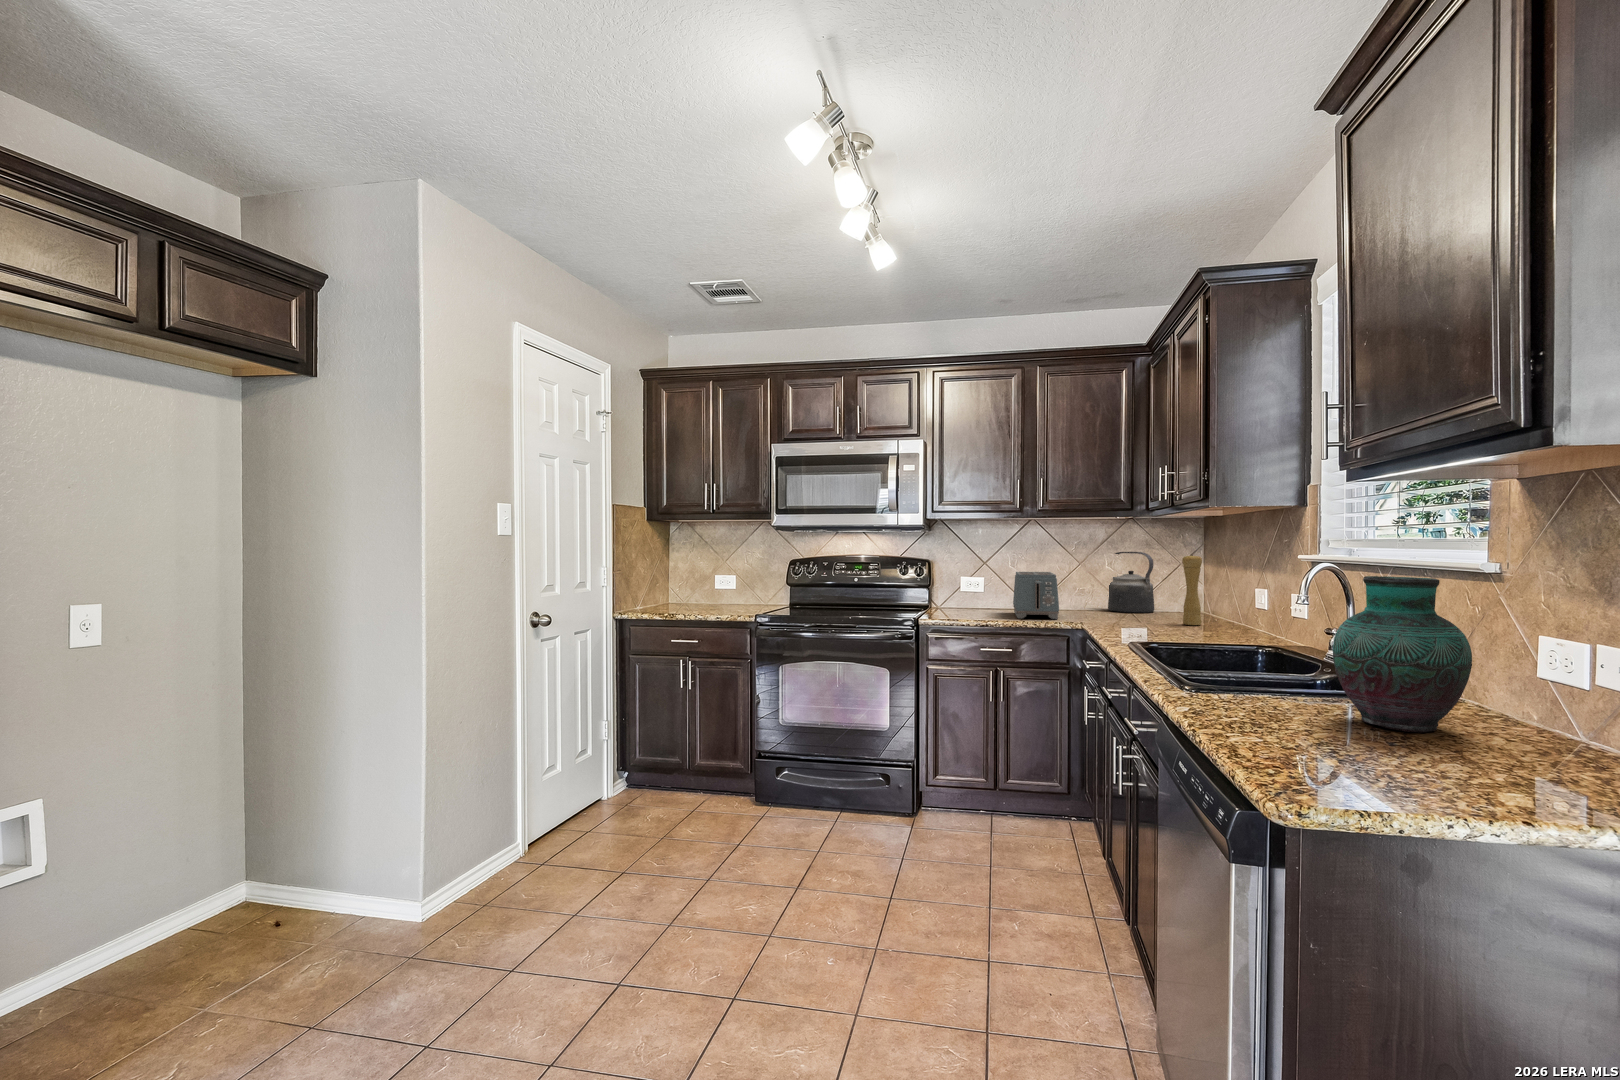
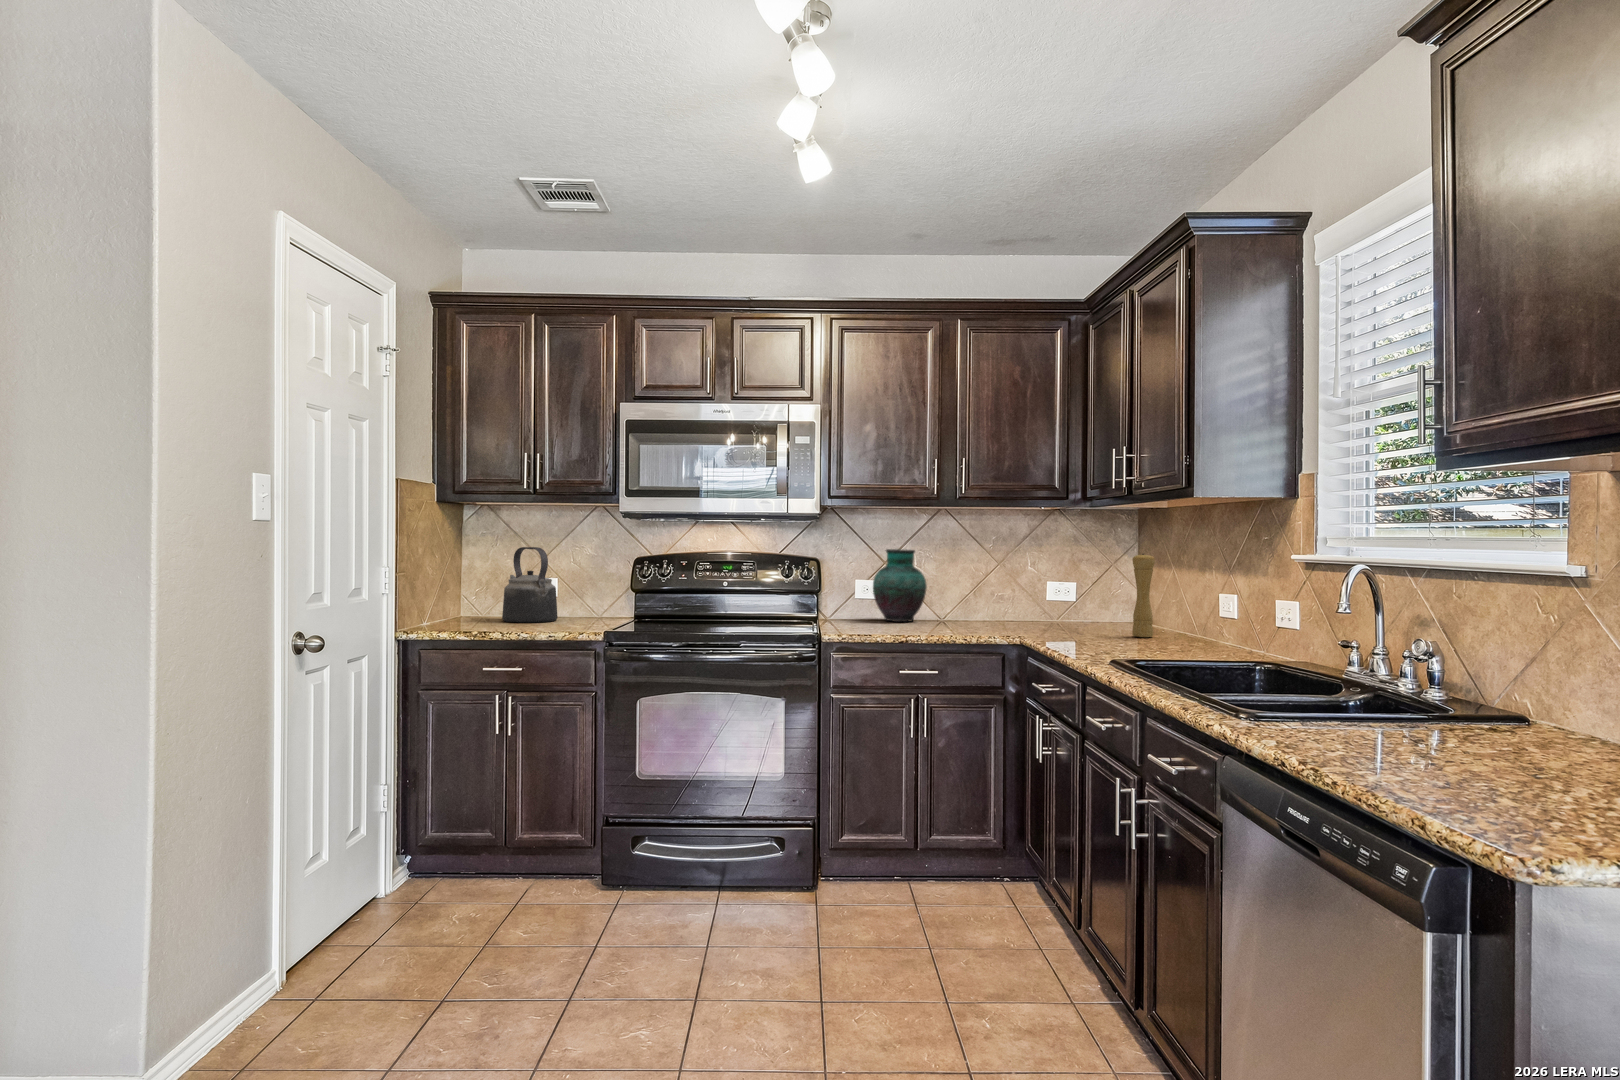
kettle: present [1108,552,1155,613] -> present [502,547,558,623]
toaster: present [1013,572,1059,619] -> none [927,574,990,633]
vase: present [1333,576,1472,732] -> present [873,549,927,622]

